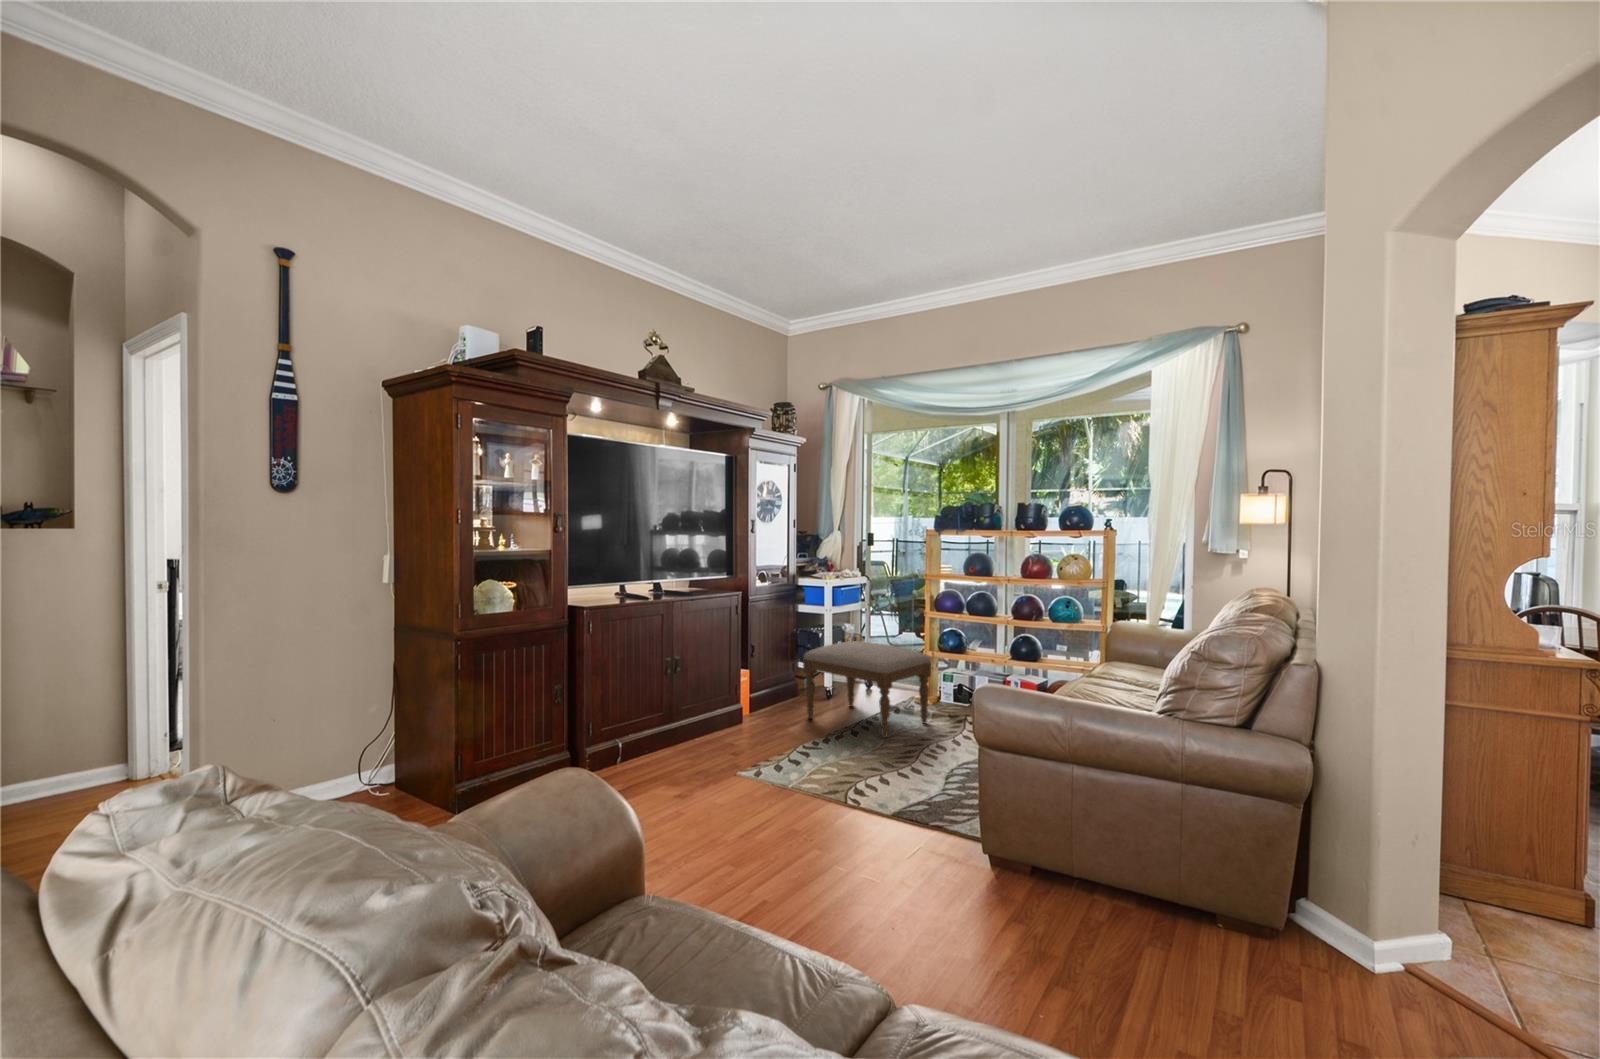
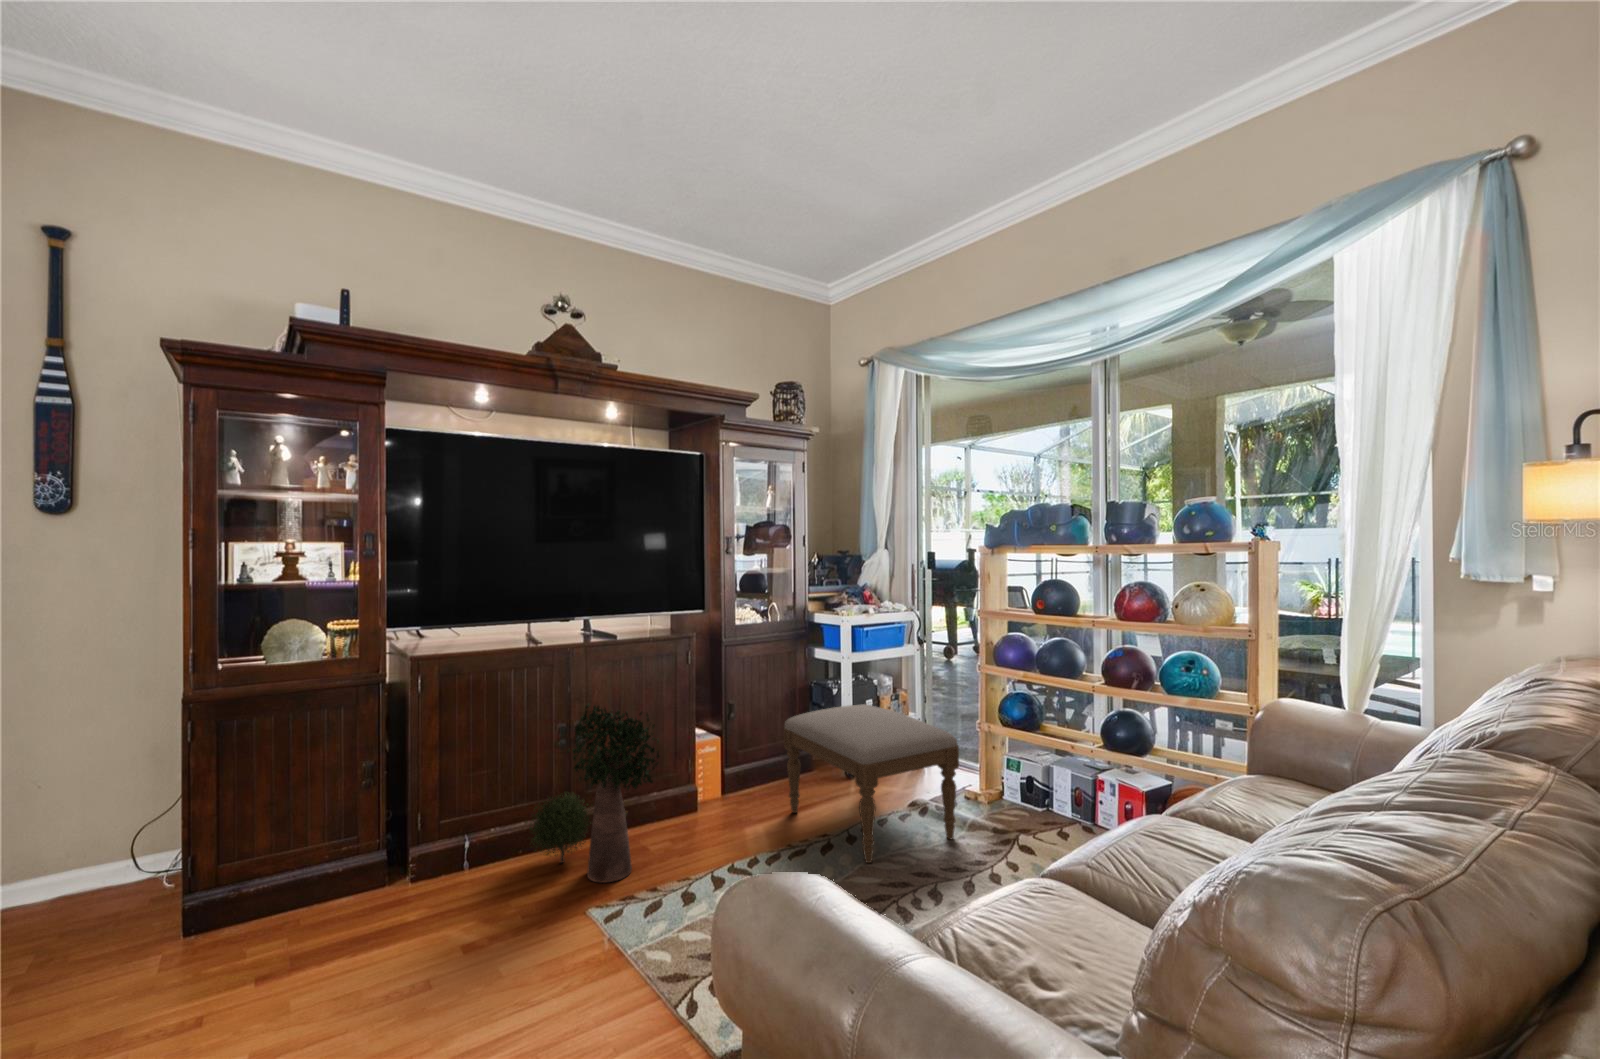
potted plant: none [651,640,753,763] -> present [529,704,660,883]

